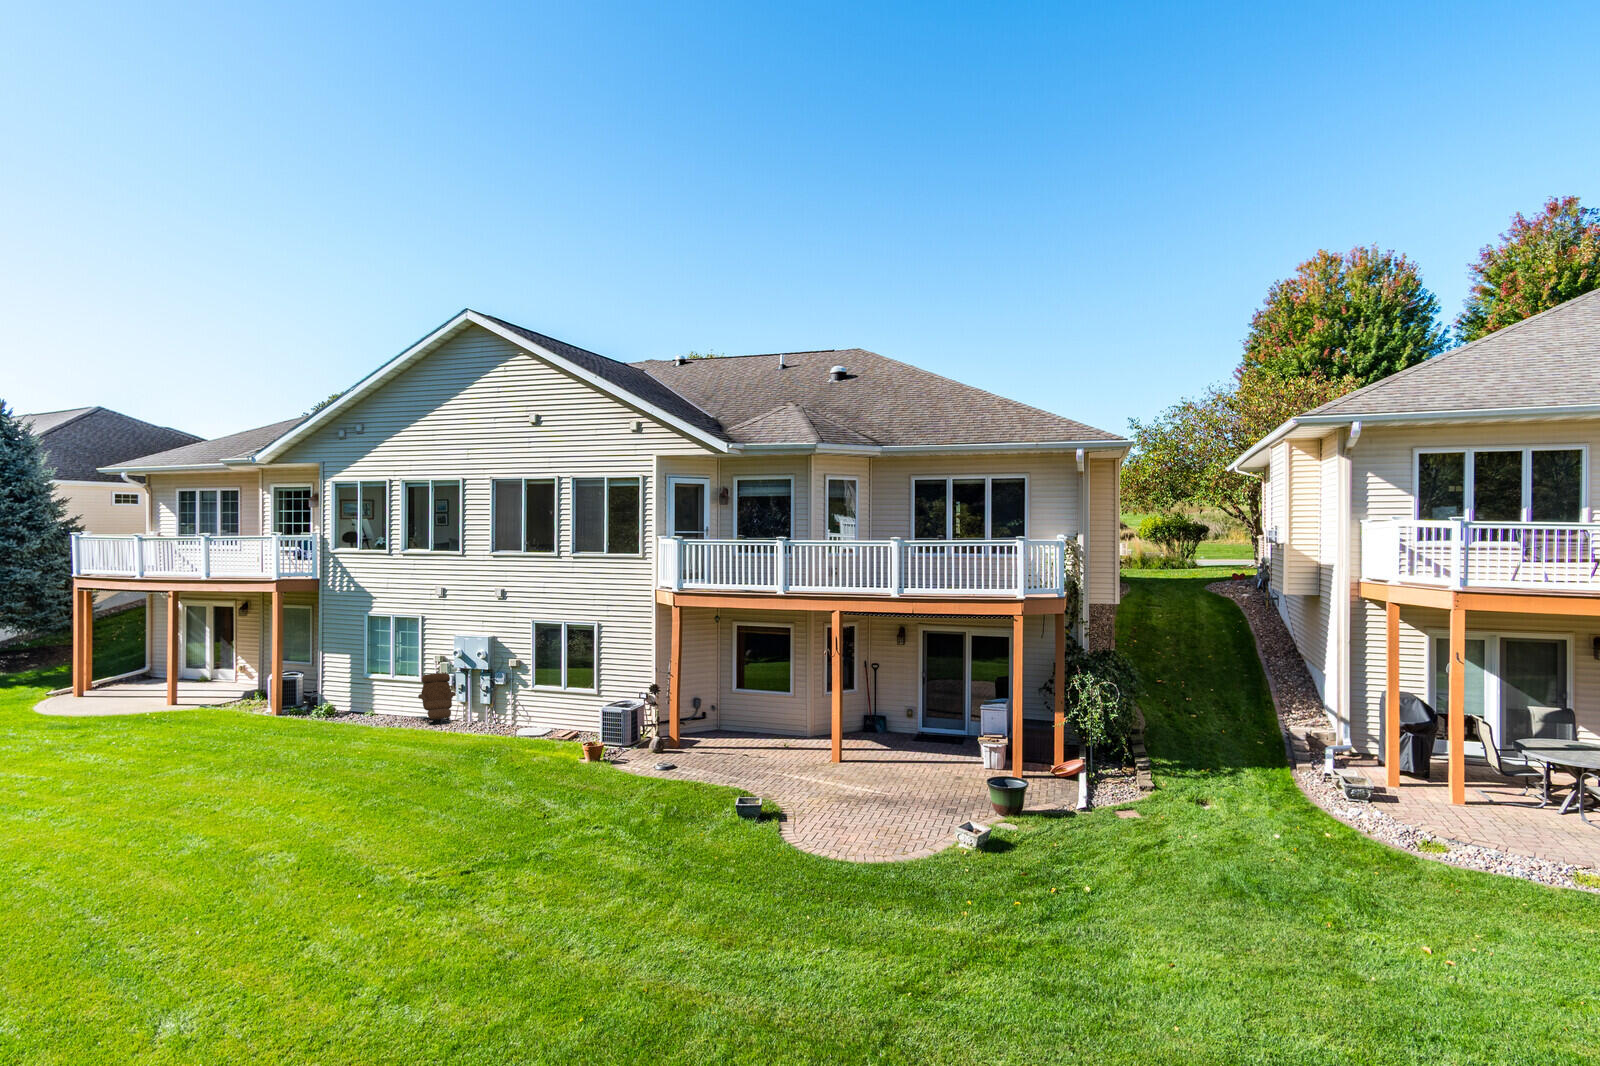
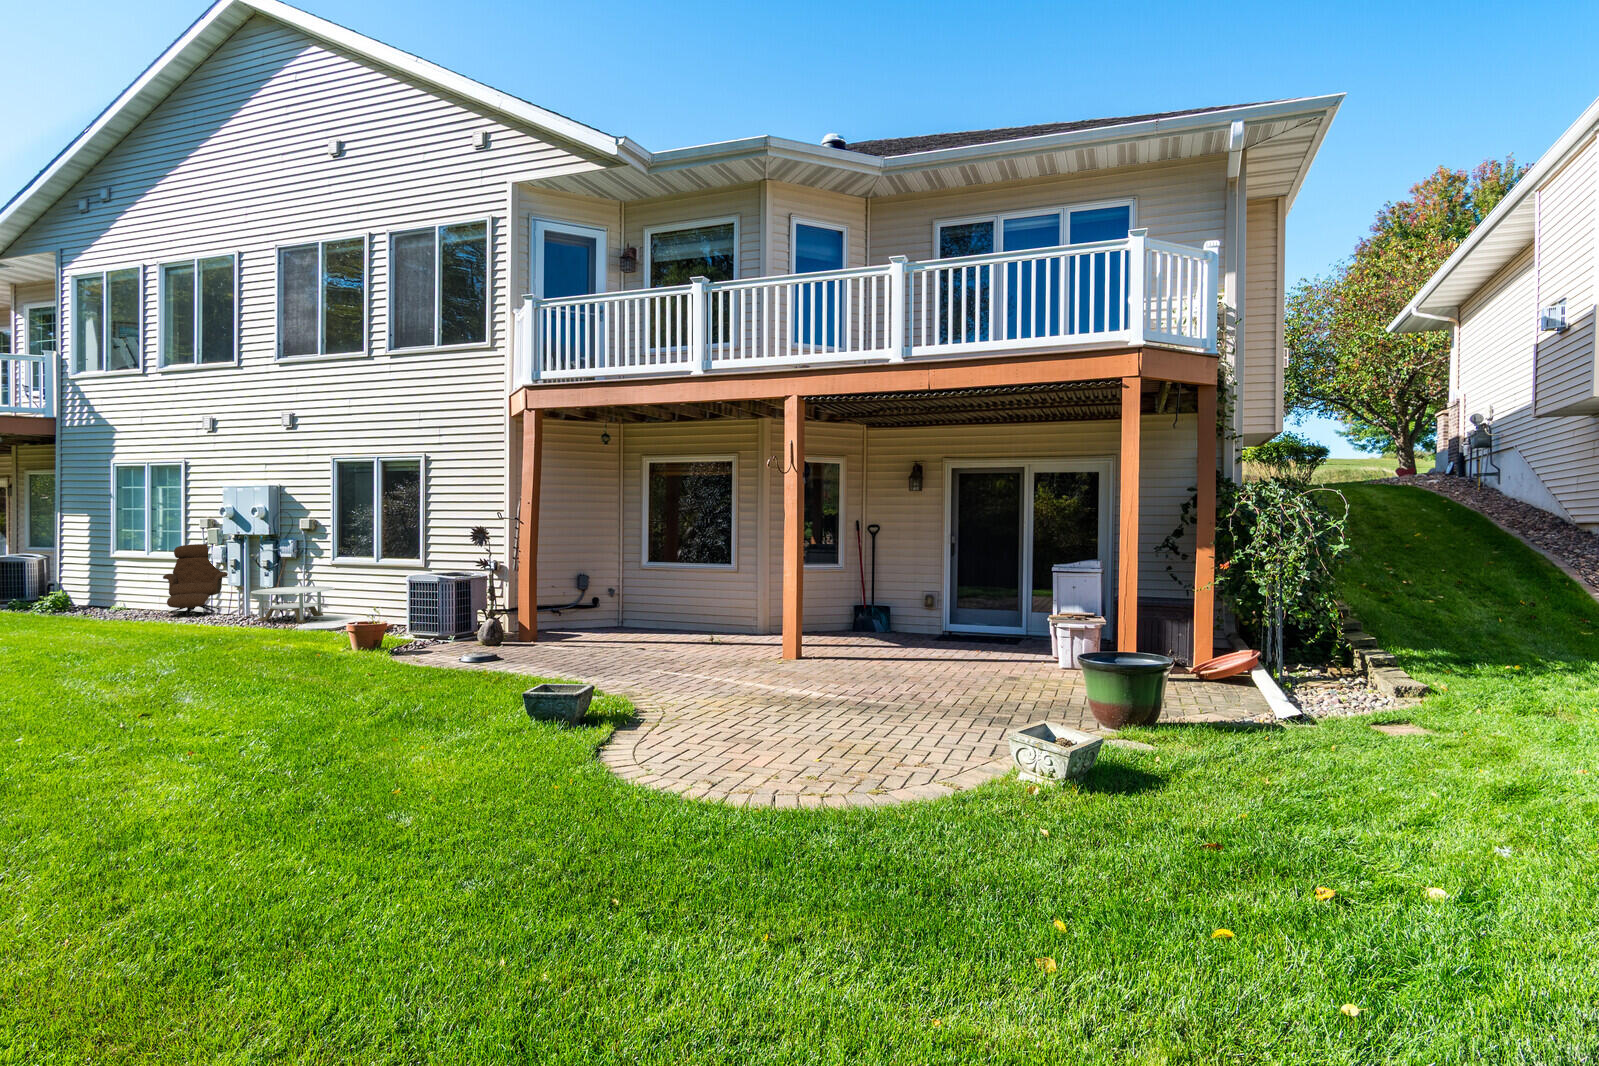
round table: none [488,704,536,731] -> present [251,586,335,623]

